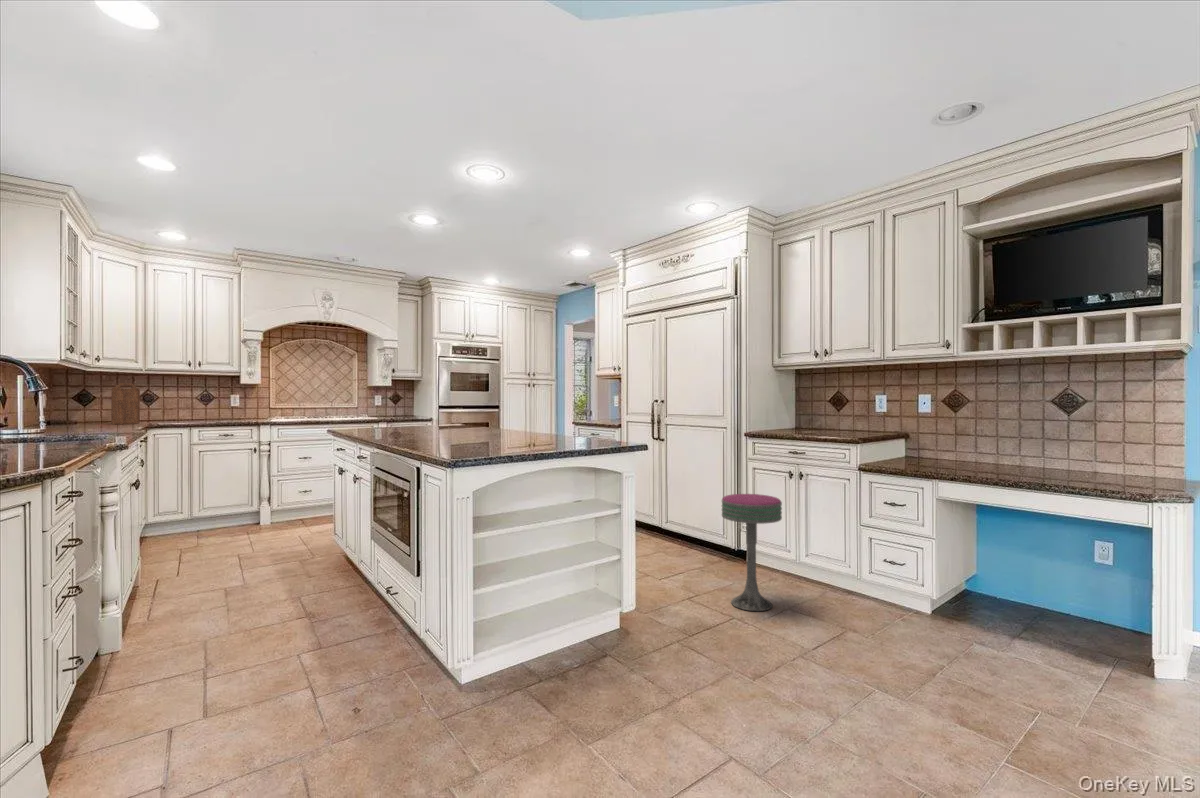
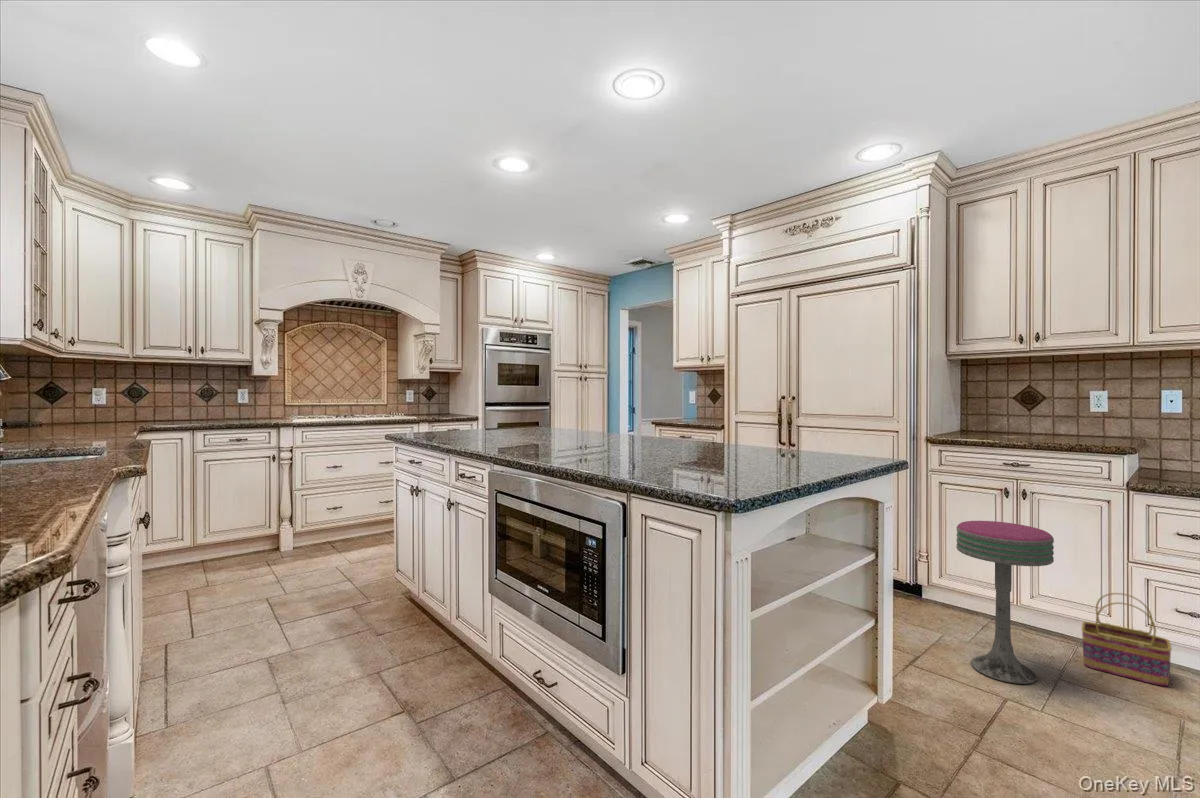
cutting board: present [111,383,140,424] -> none [87,374,124,426]
basket: none [817,549,873,614] -> present [1082,593,1172,686]

